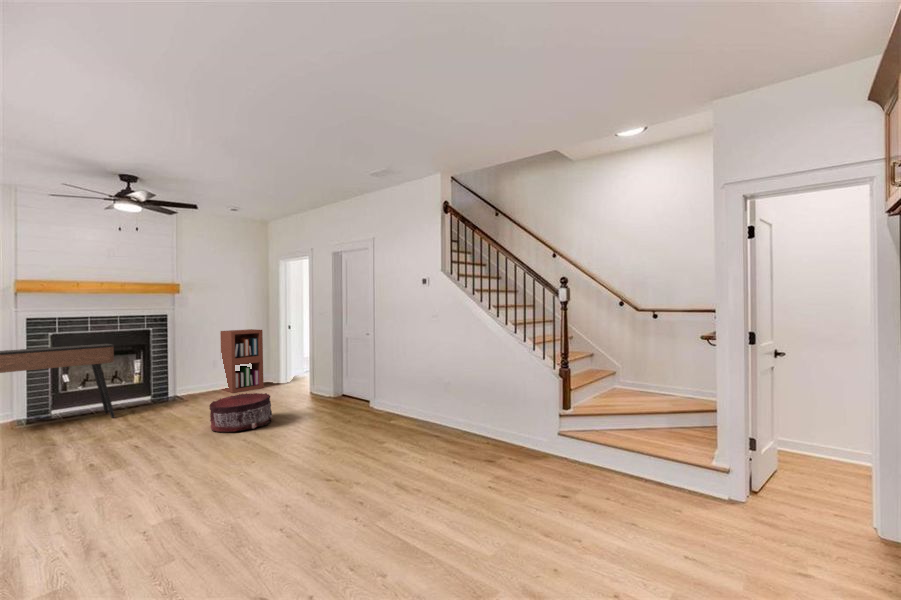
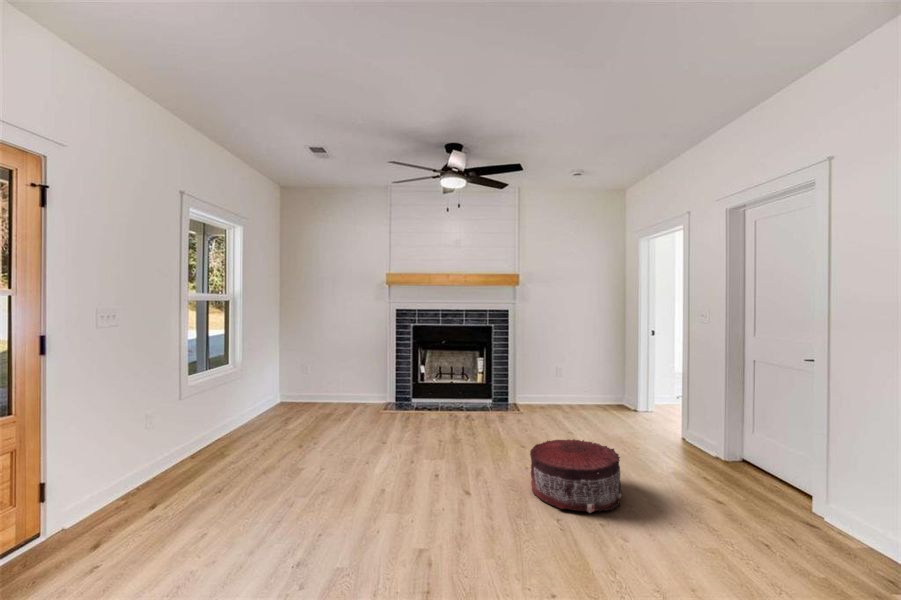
bookshelf: present [220,329,264,393] -> none [563,332,615,415]
console table: present [0,344,115,418] -> none [344,339,451,424]

